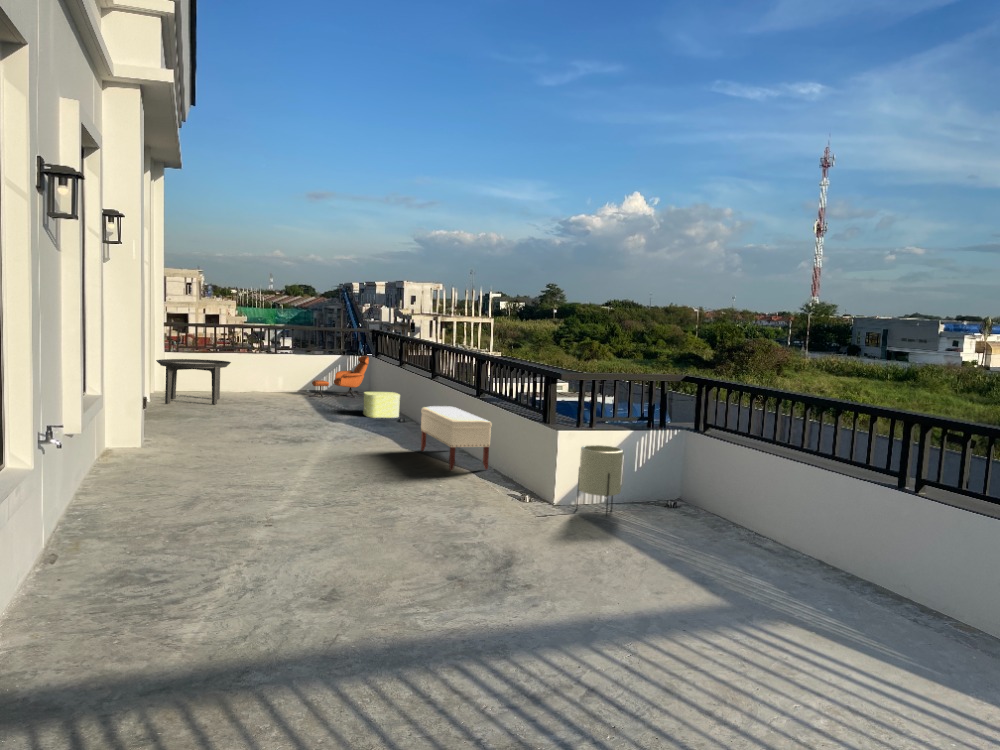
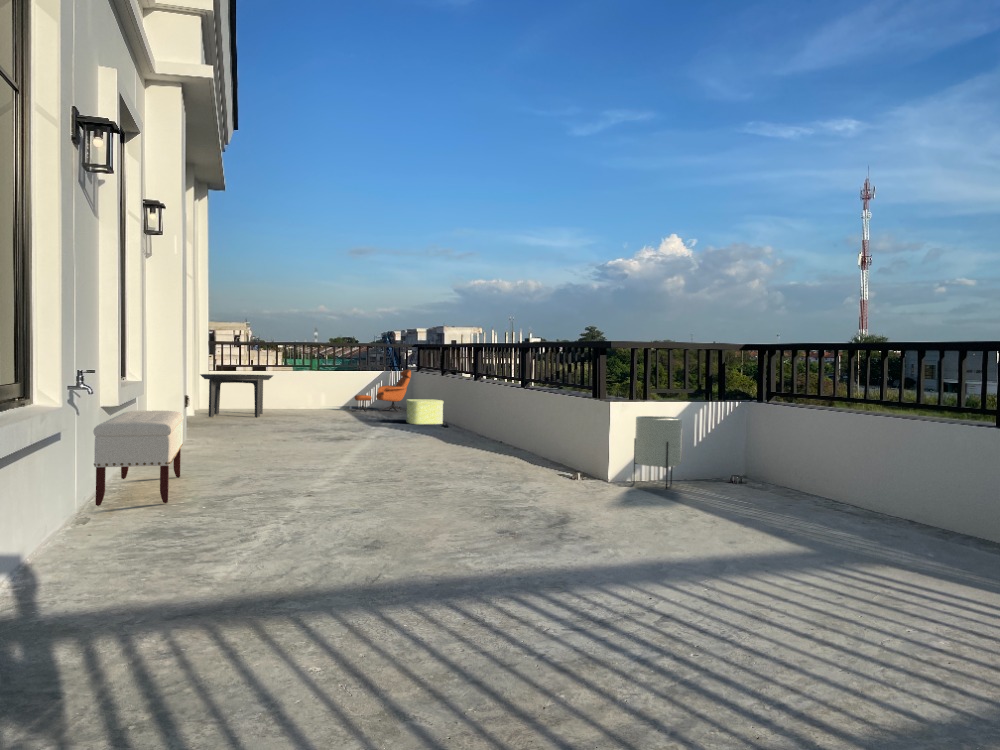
bench: present [421,406,492,470] -> present [93,411,183,506]

